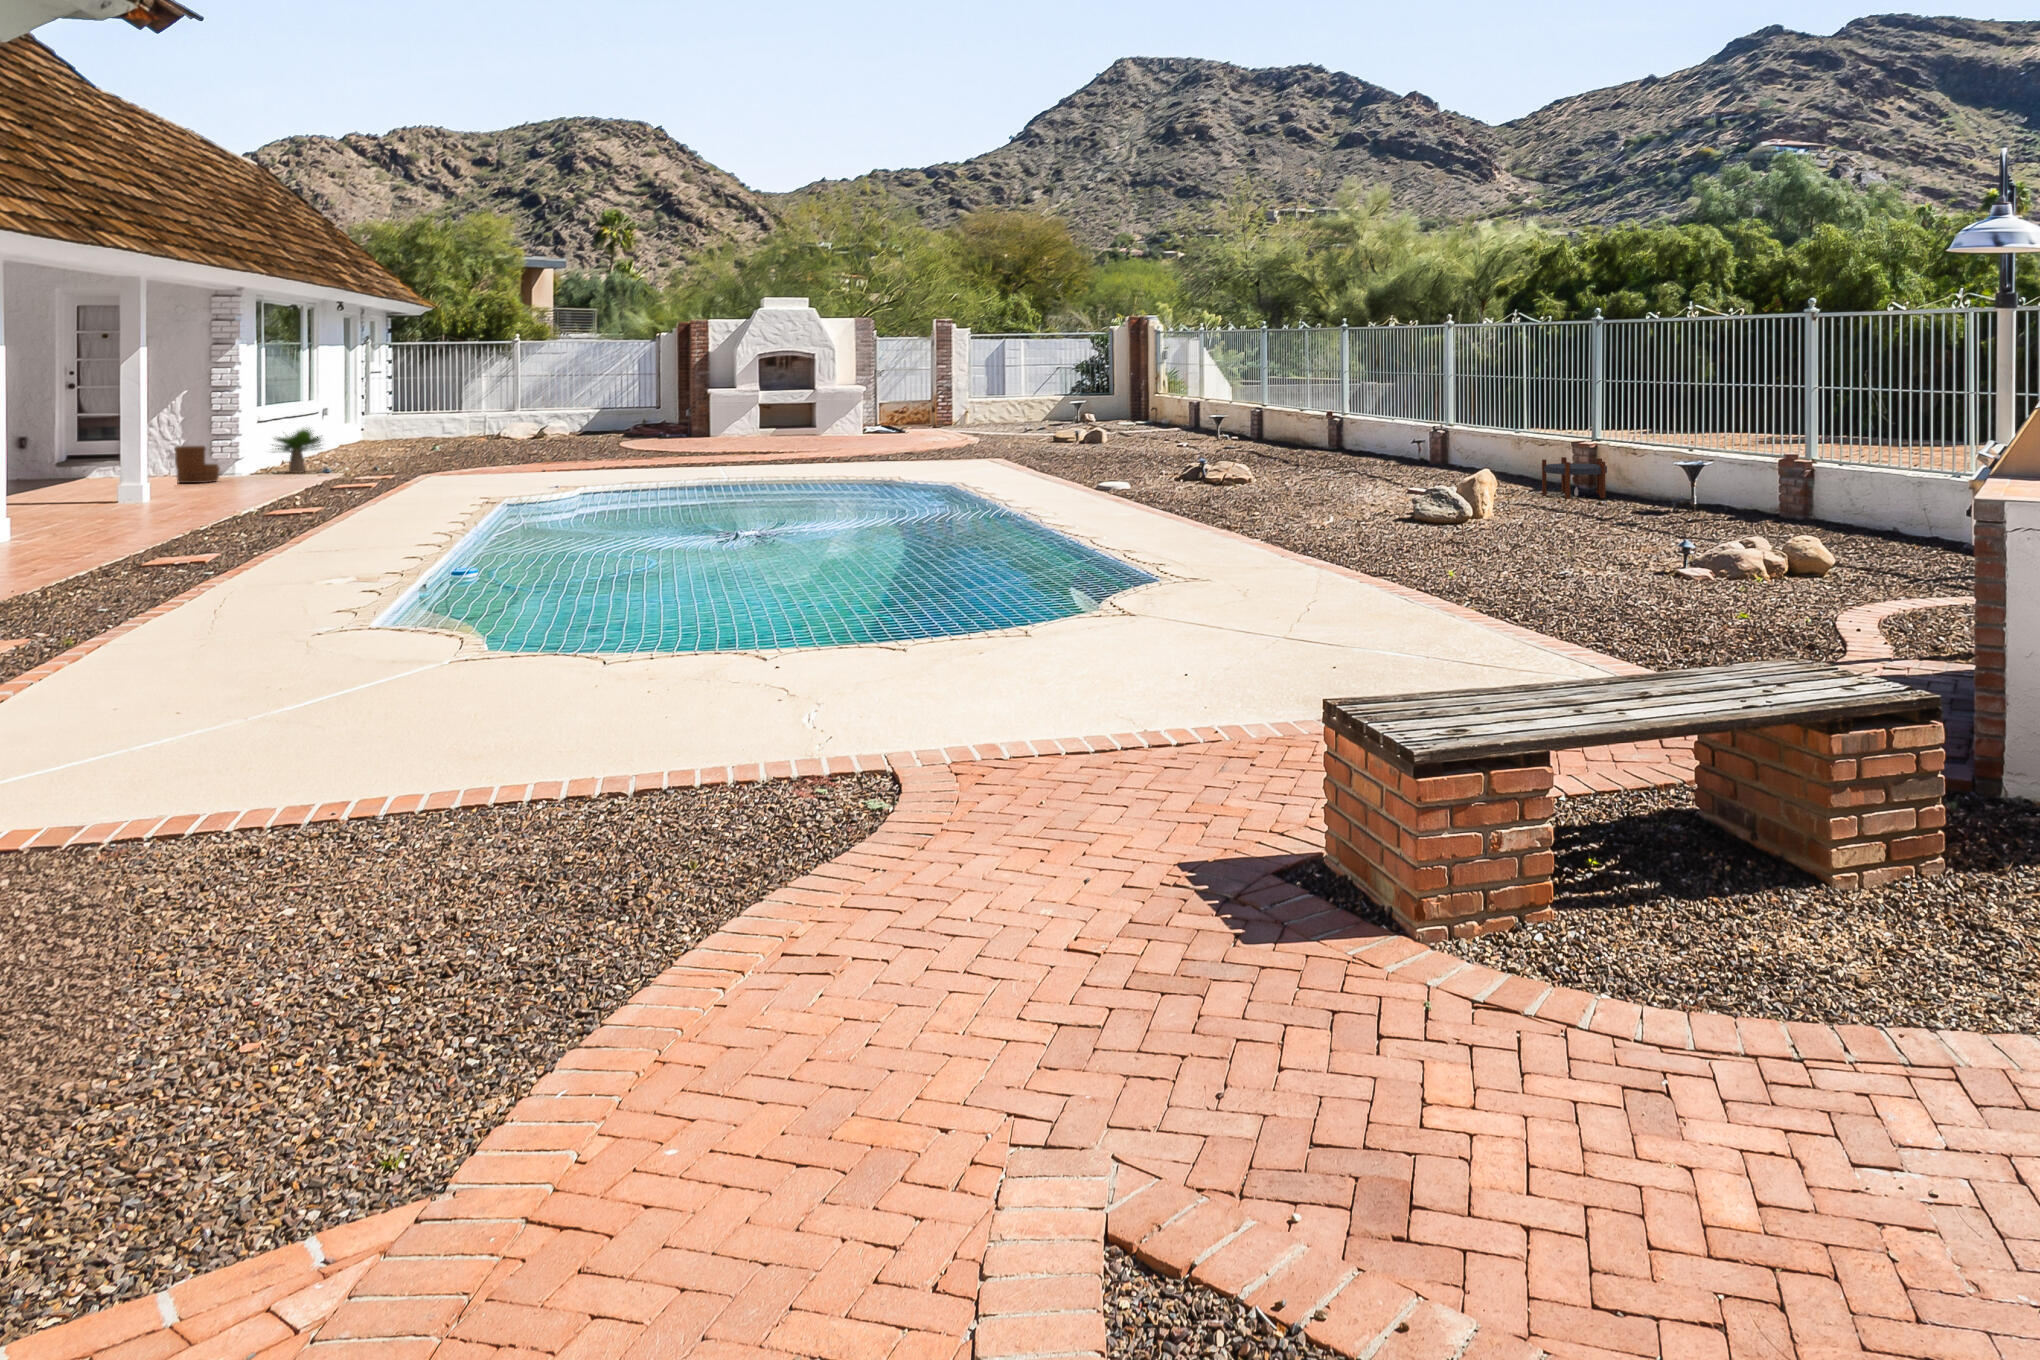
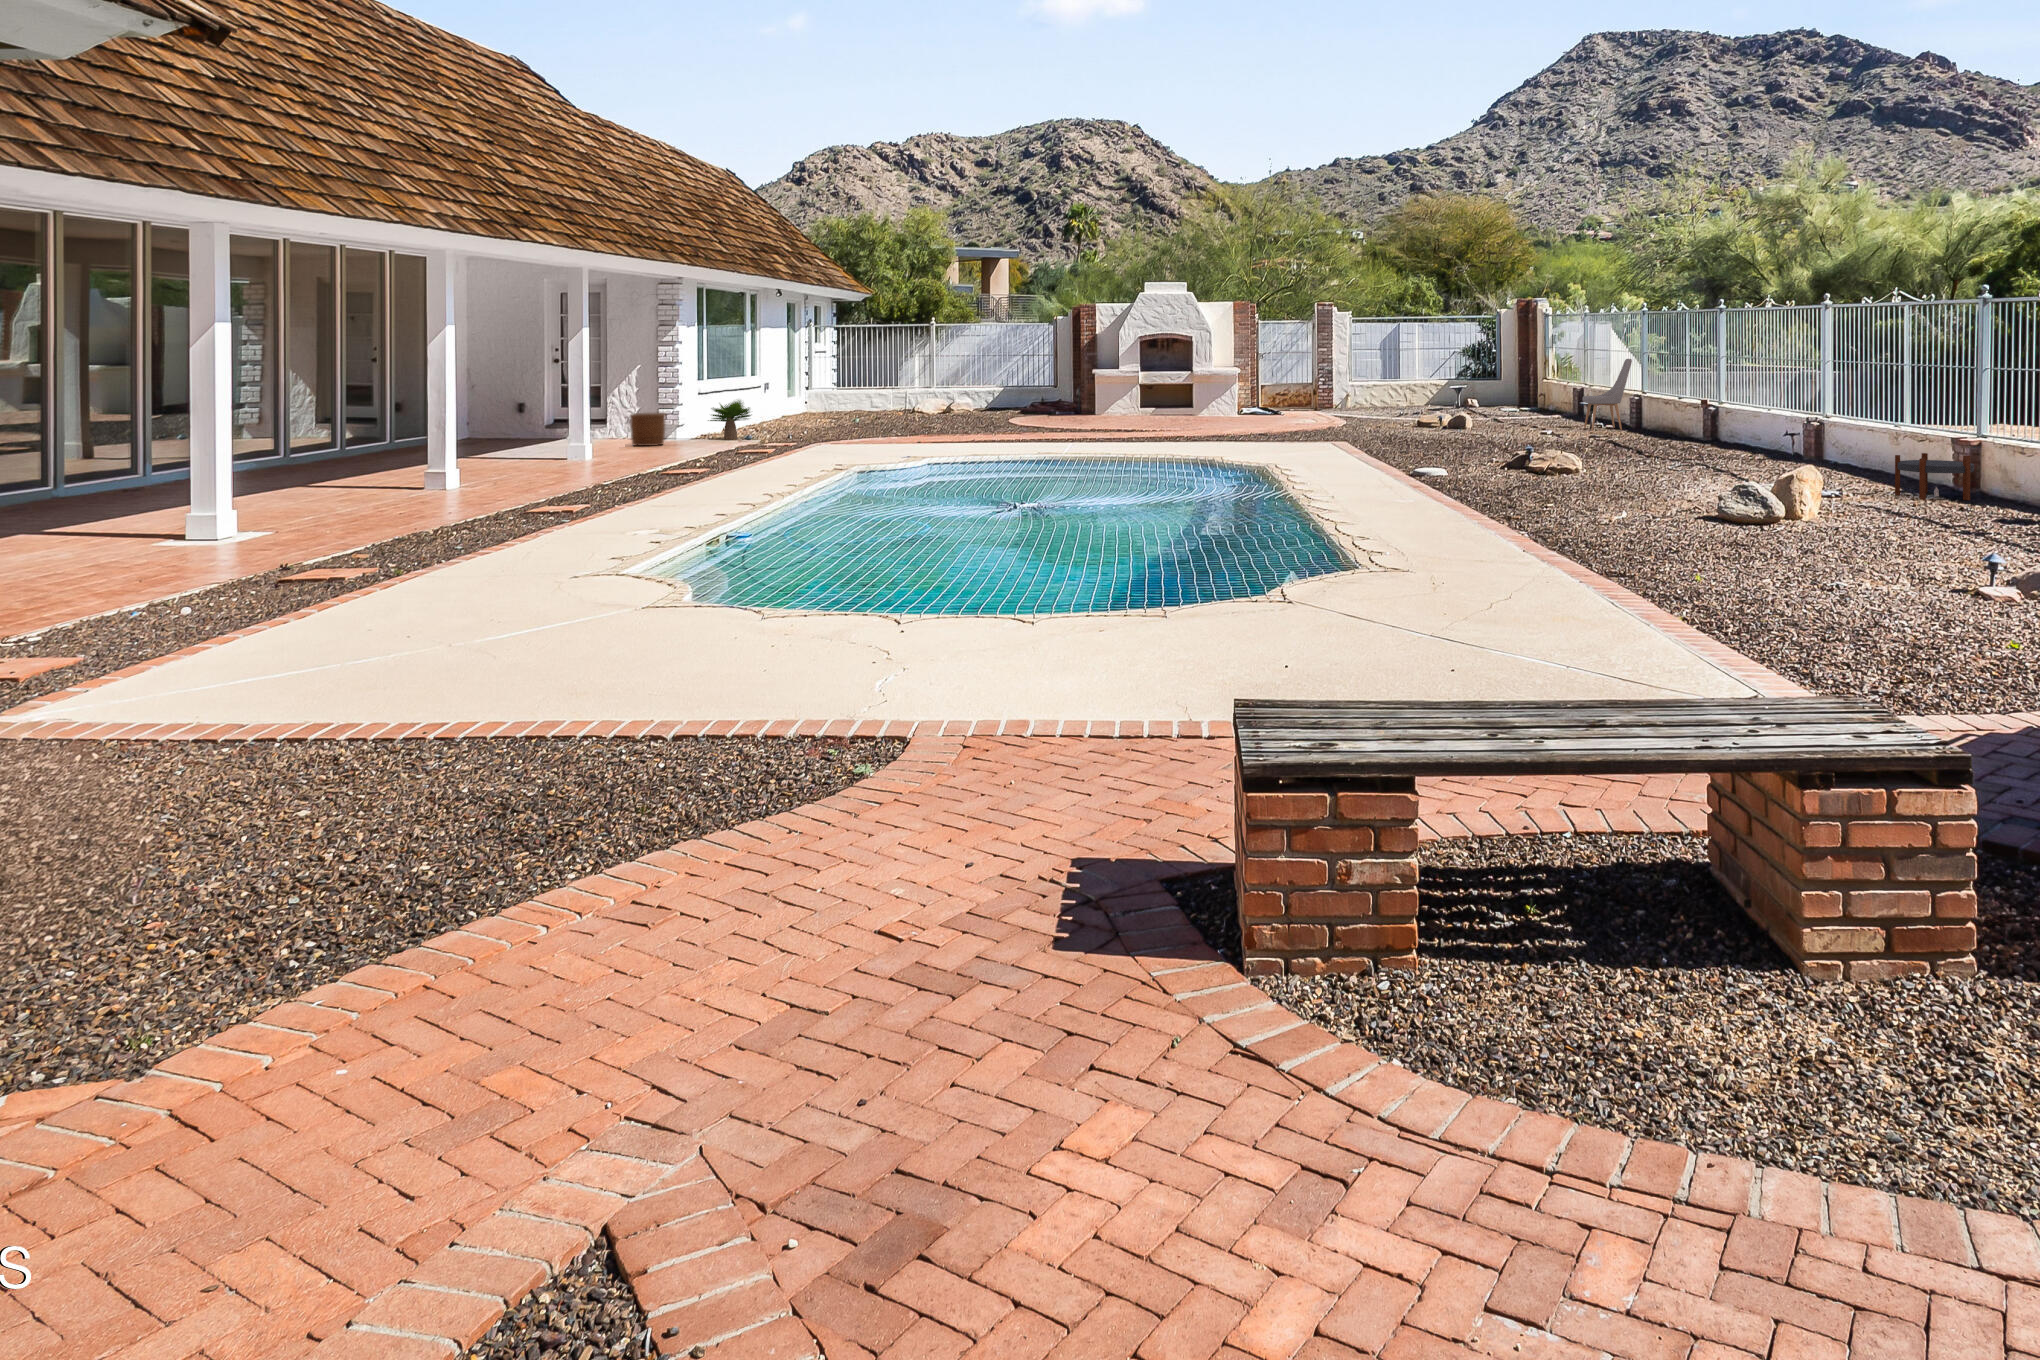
chair: none [1215,373,1261,442] -> present [1583,359,1632,430]

